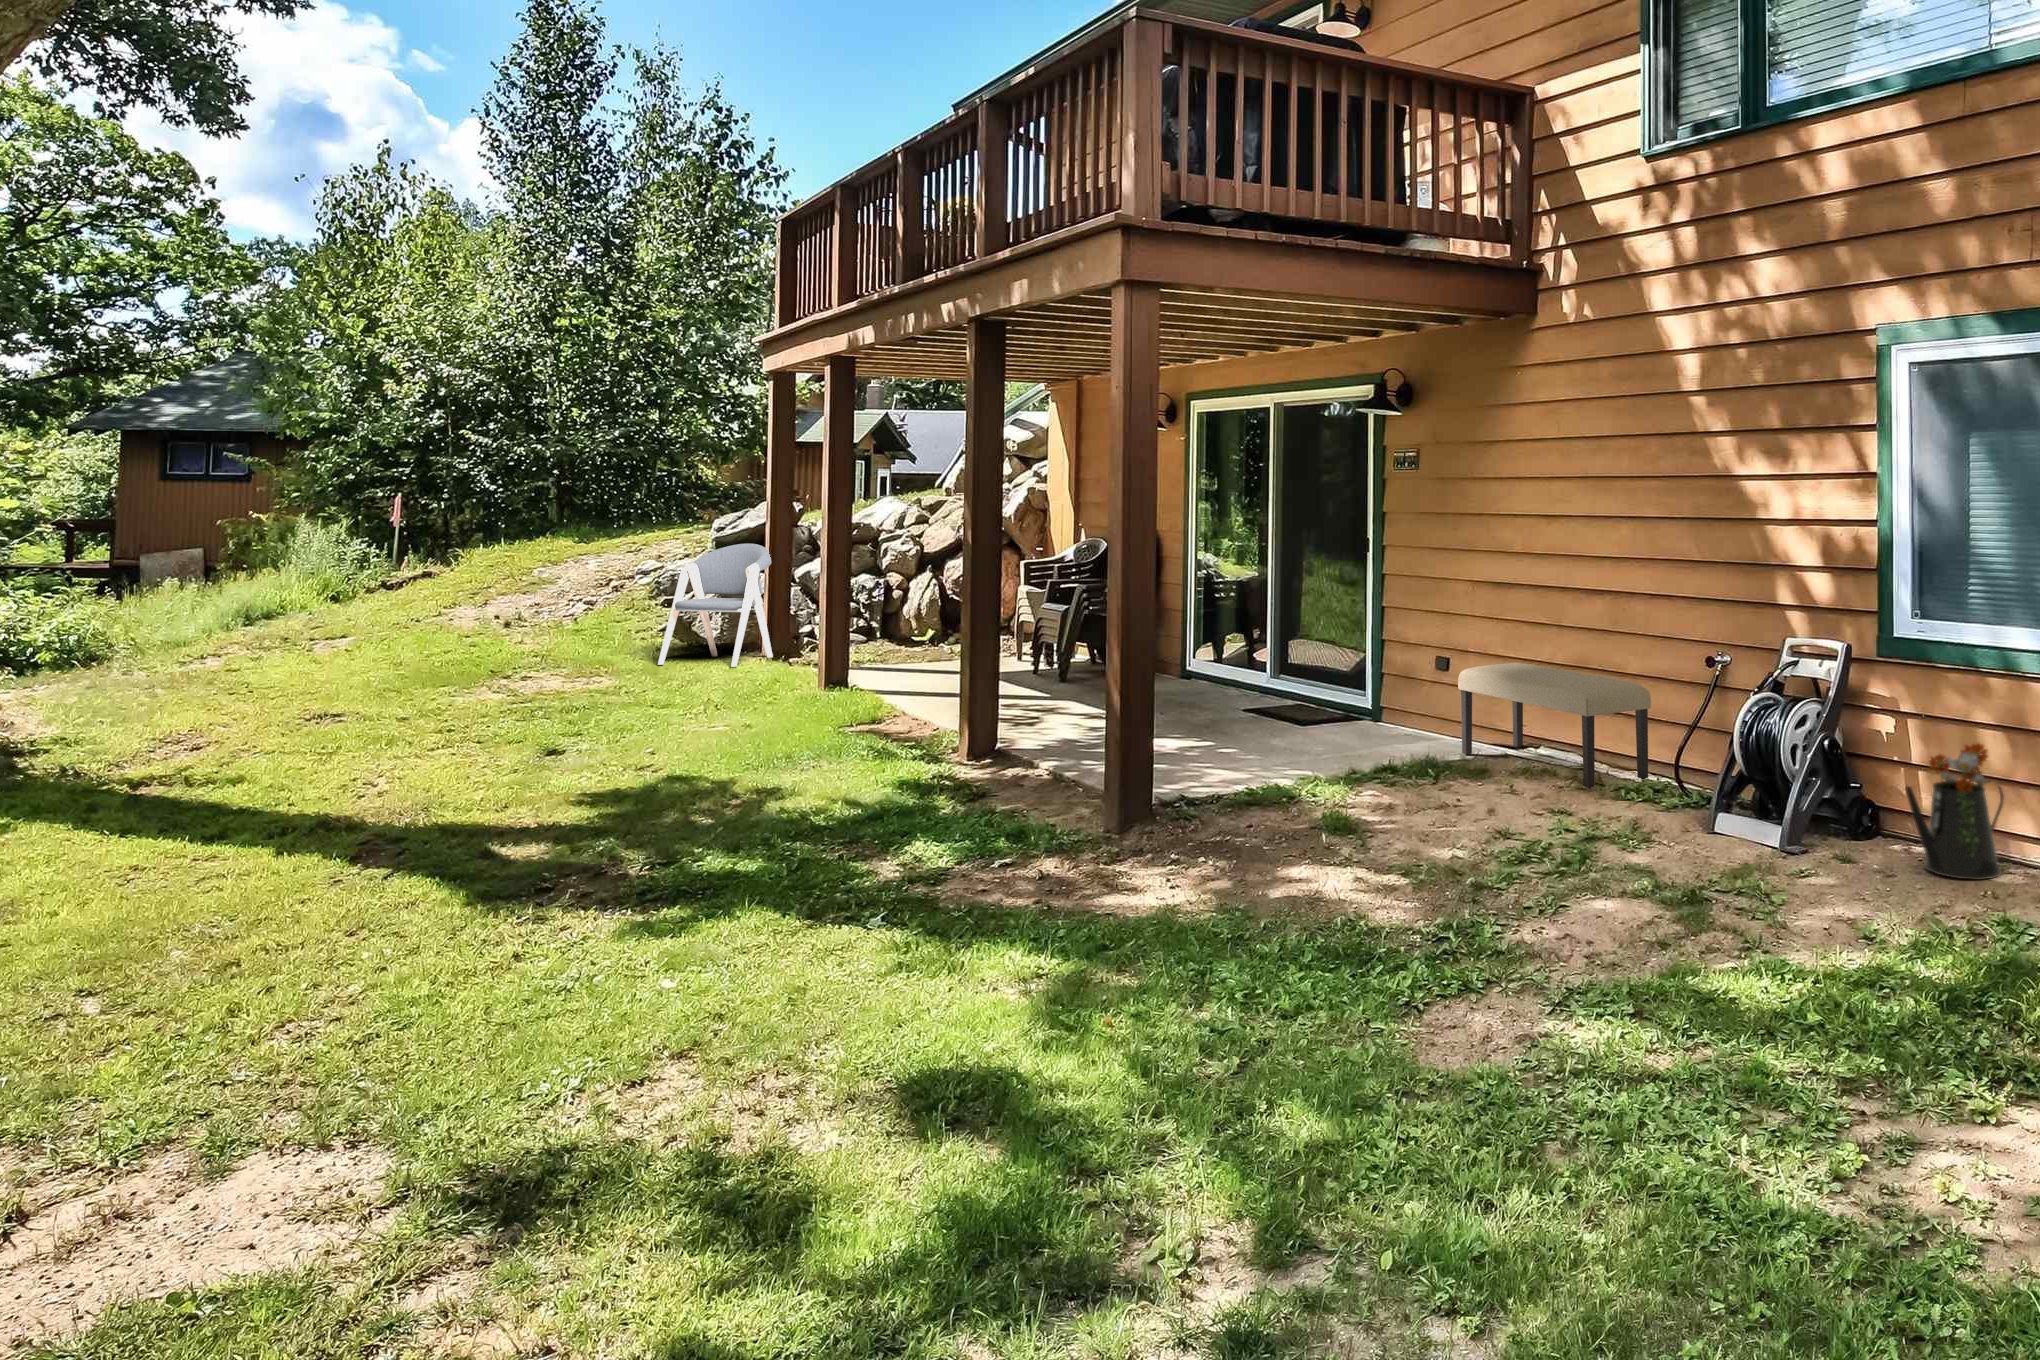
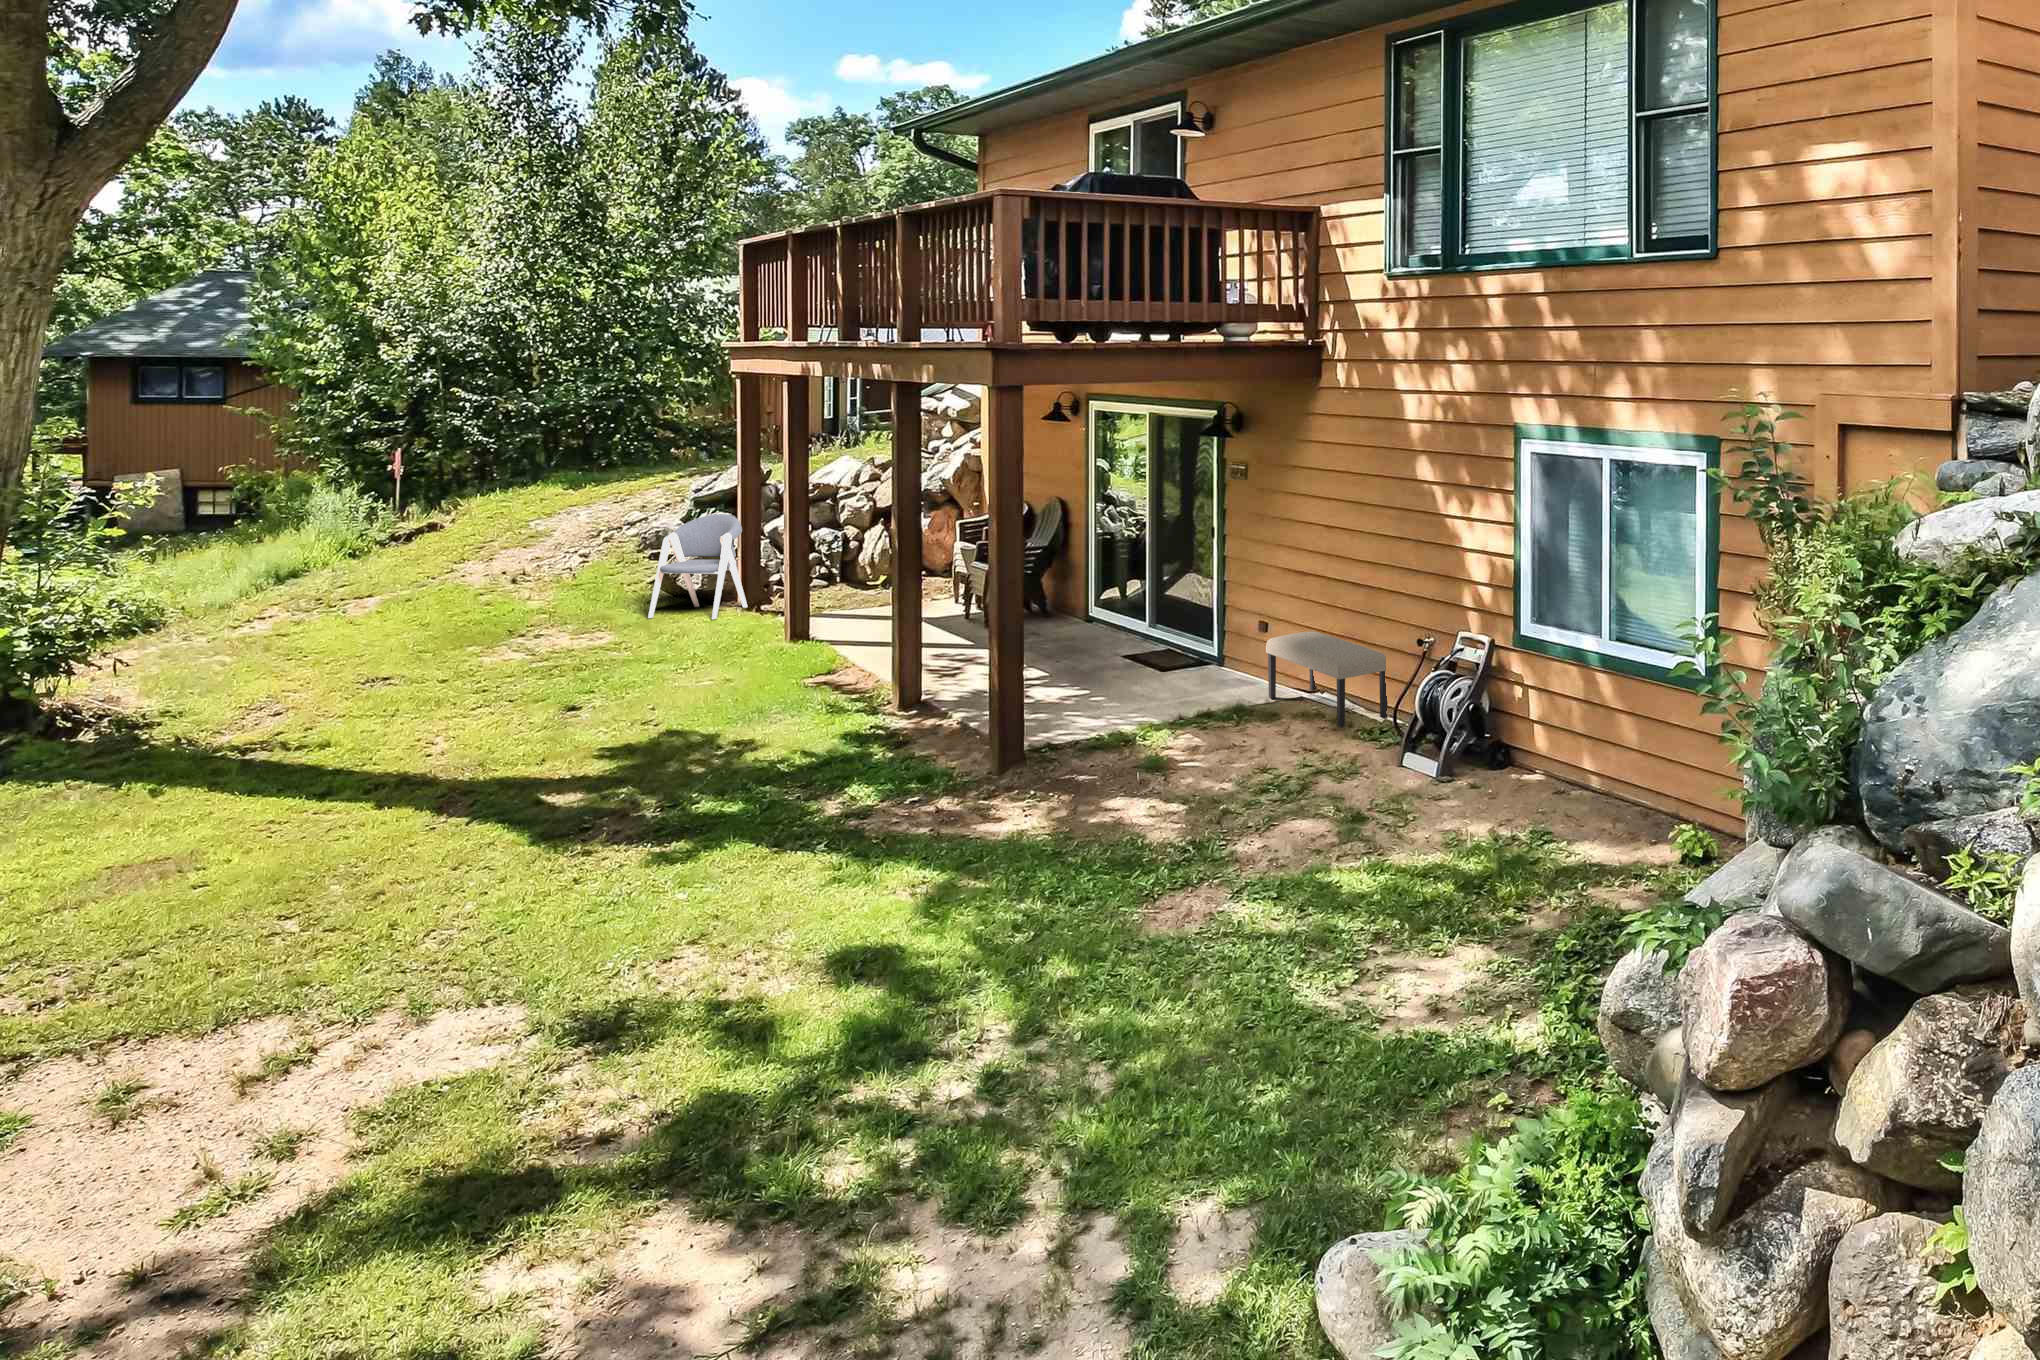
watering can: present [1906,743,2004,880] -> none [1501,706,1567,795]

